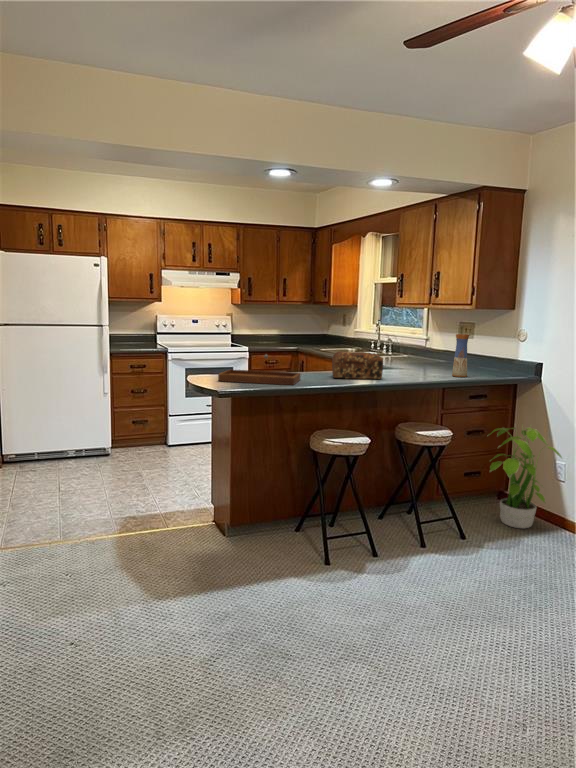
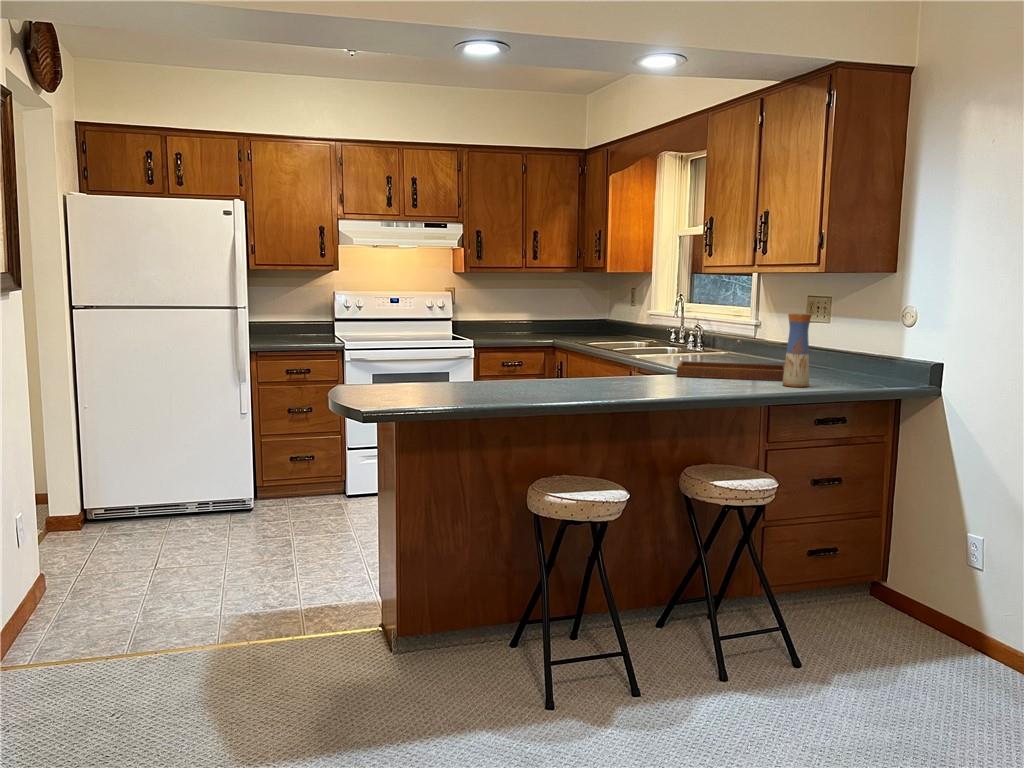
bread loaf: present [332,351,383,379] -> none [572,344,657,390]
tray: present [218,355,300,385] -> present [677,340,785,381]
potted plant: present [490,427,562,528] -> none [844,464,981,652]

